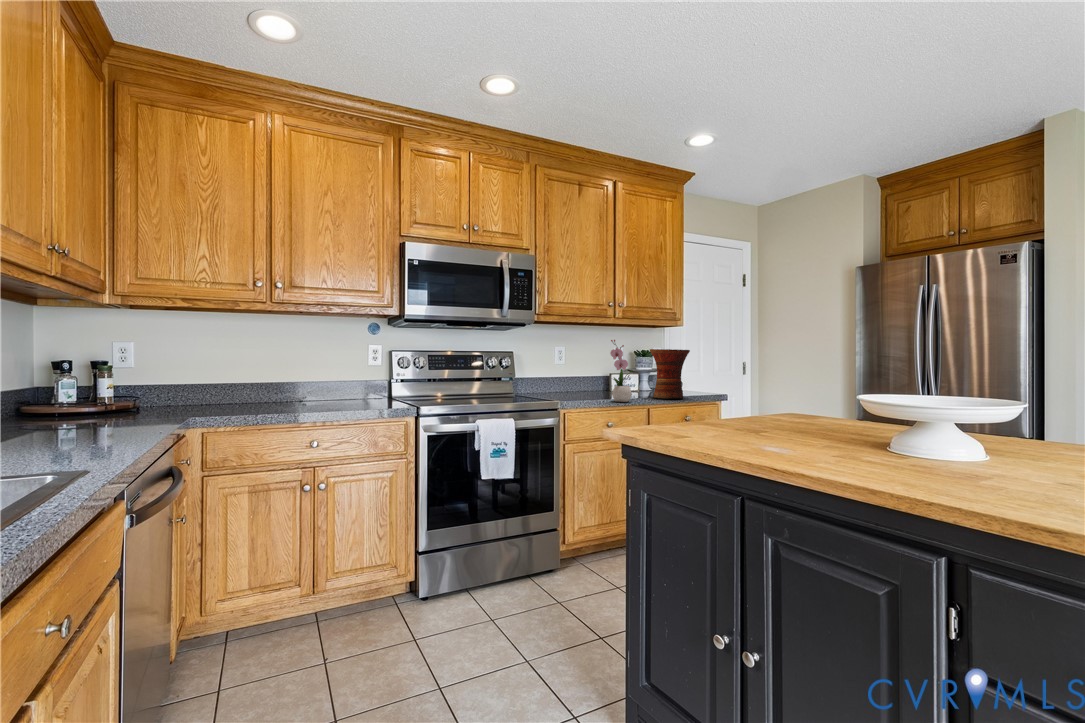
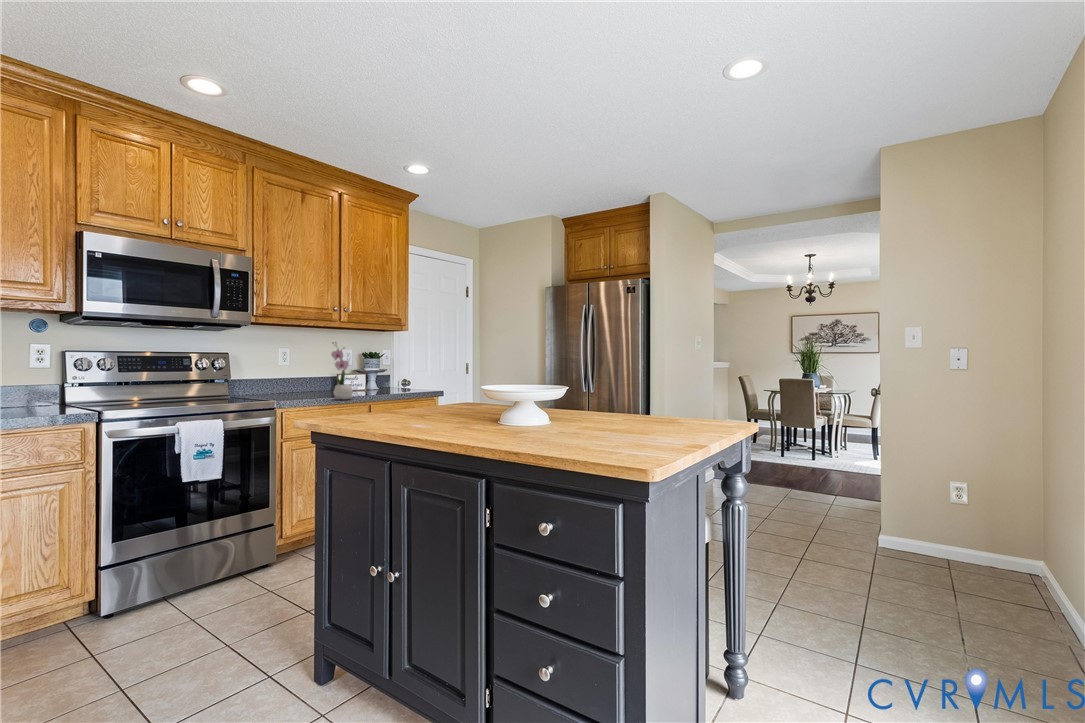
vase: present [650,349,690,399] -> none [373,351,410,395]

